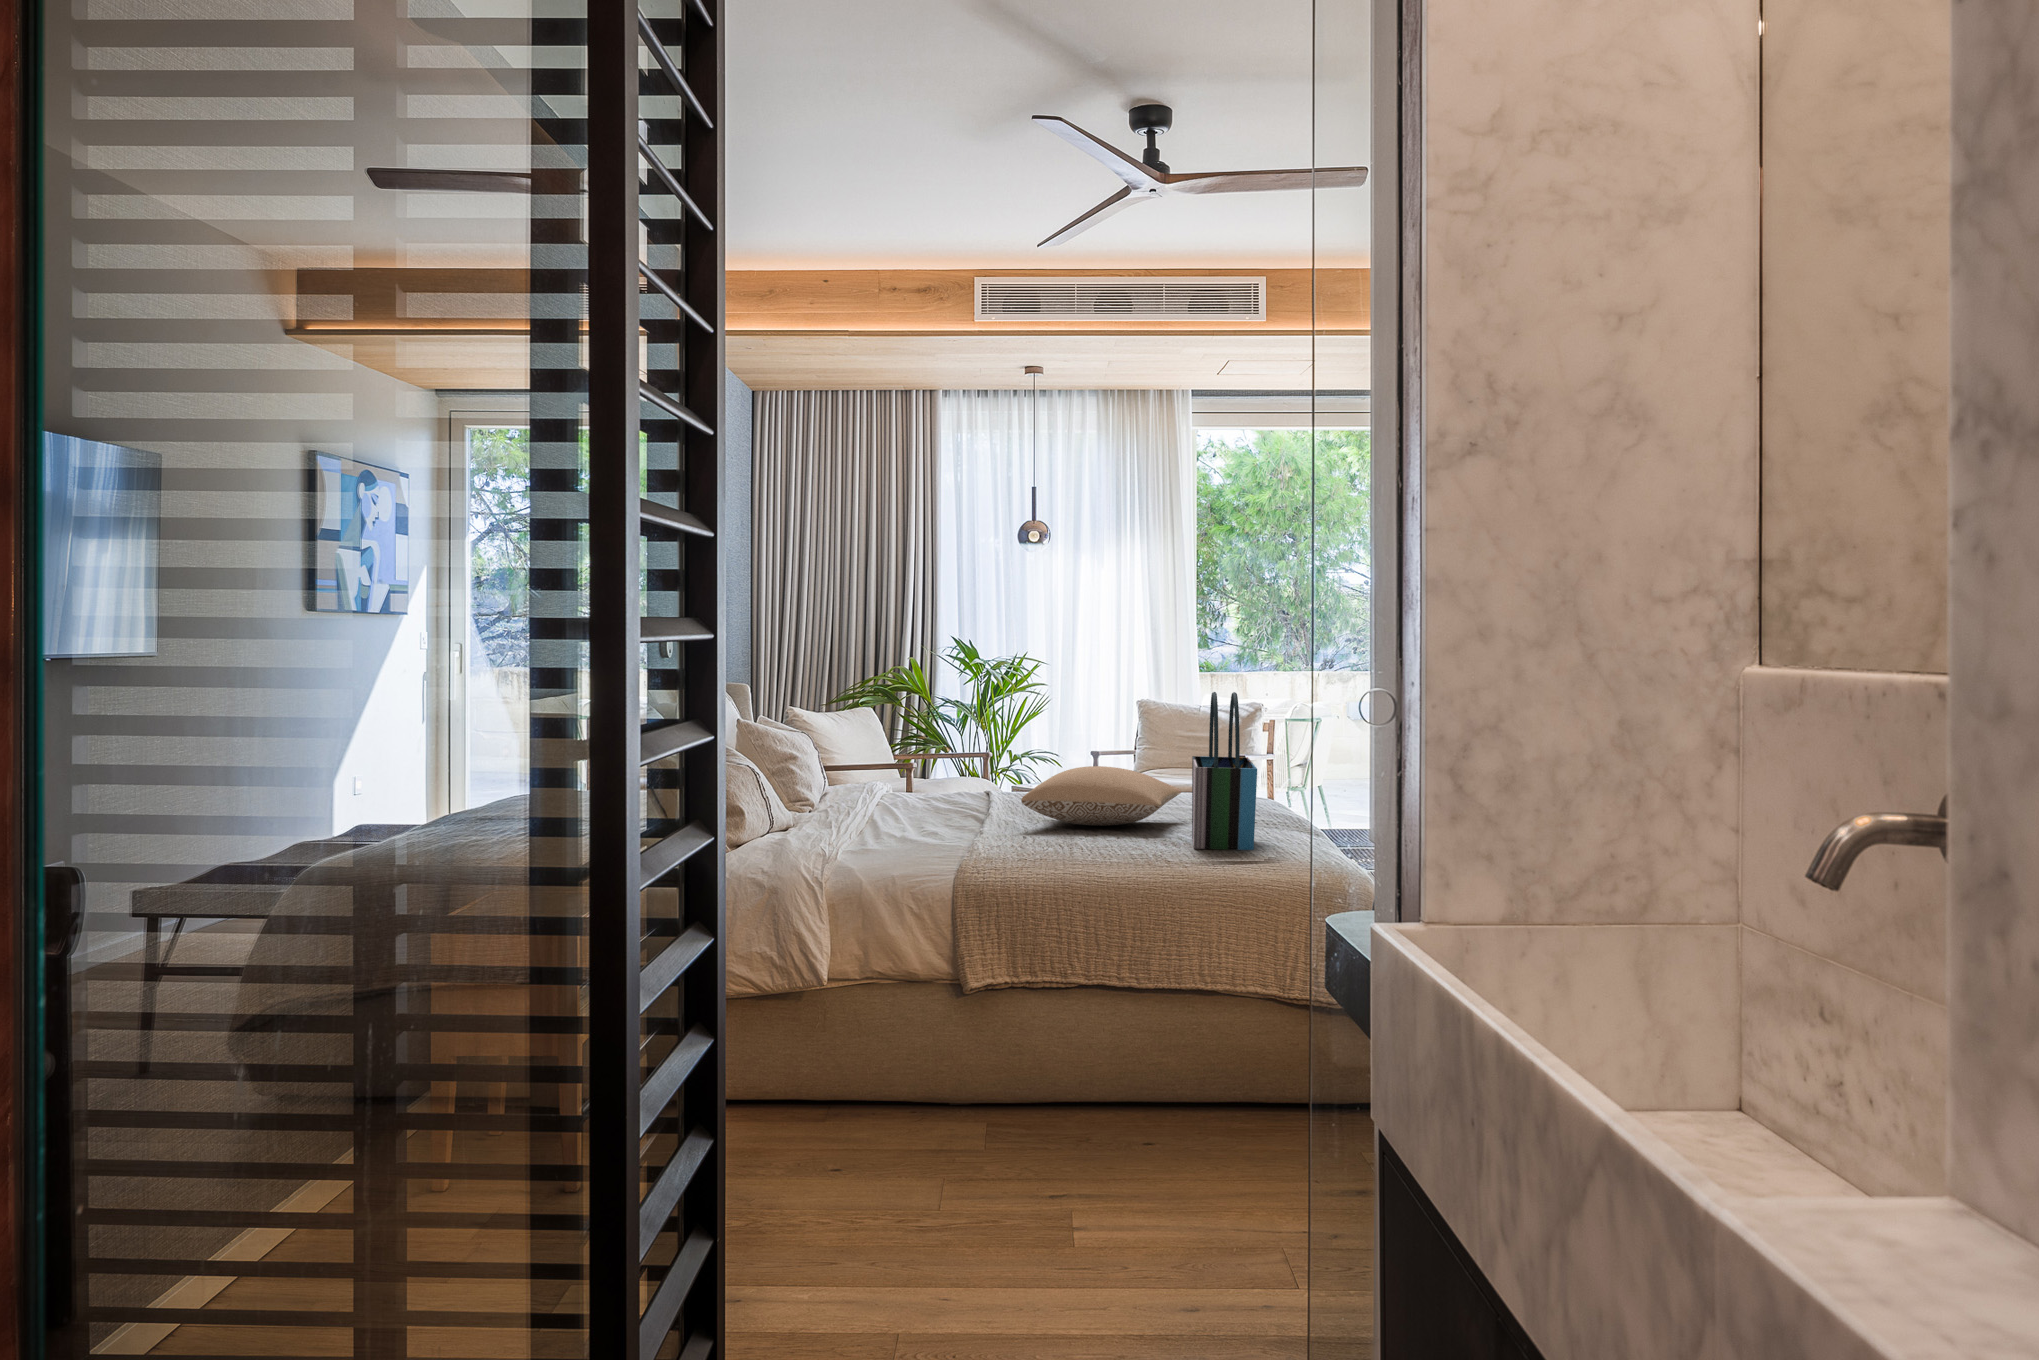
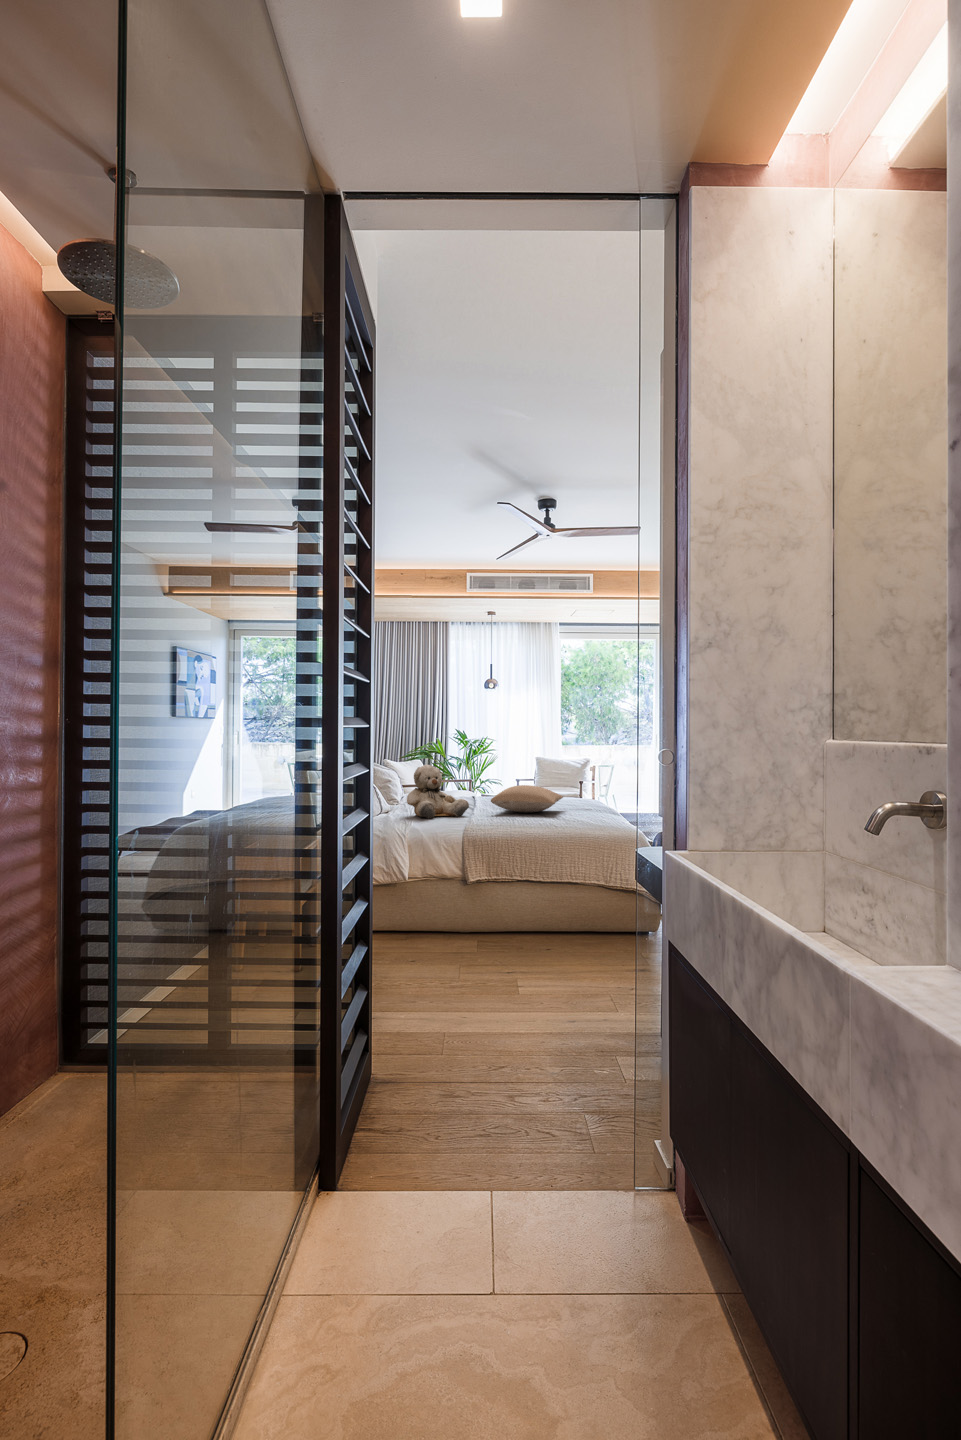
tote bag: present [1192,692,1257,850] -> none [569,751,600,824]
teddy bear: none [837,722,974,841] -> present [407,765,469,819]

